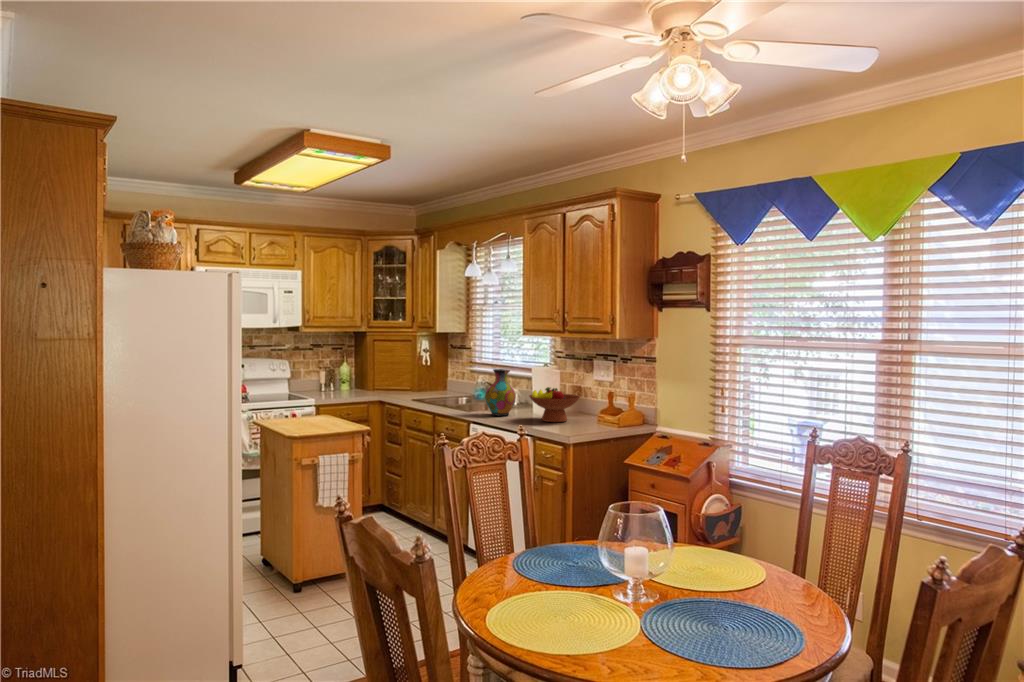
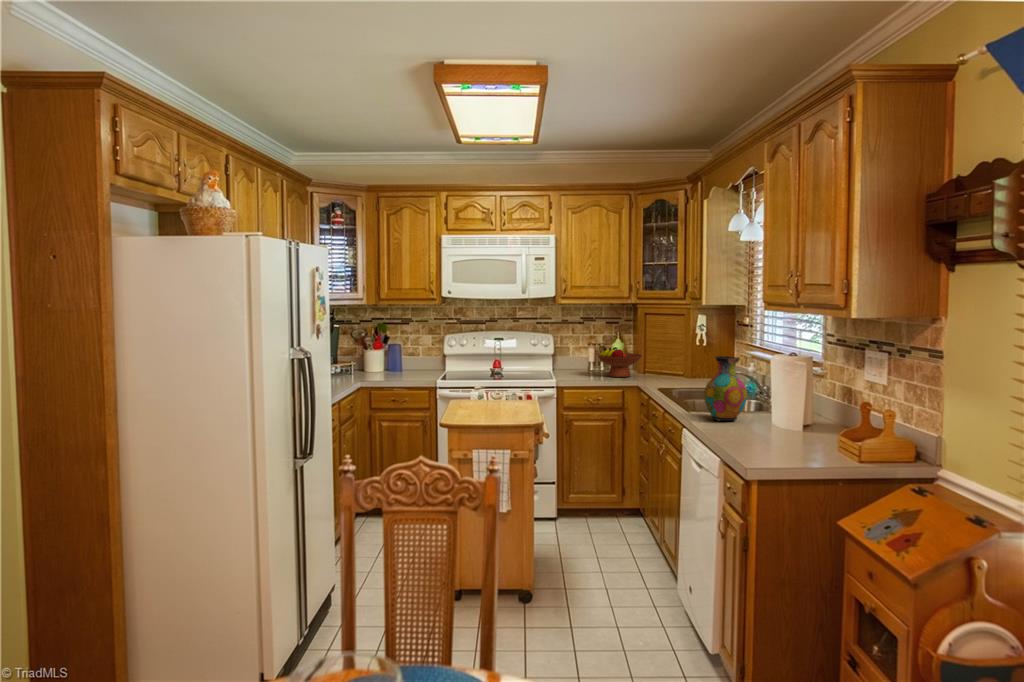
fruit bowl: present [529,387,581,422] -> present [597,347,642,377]

